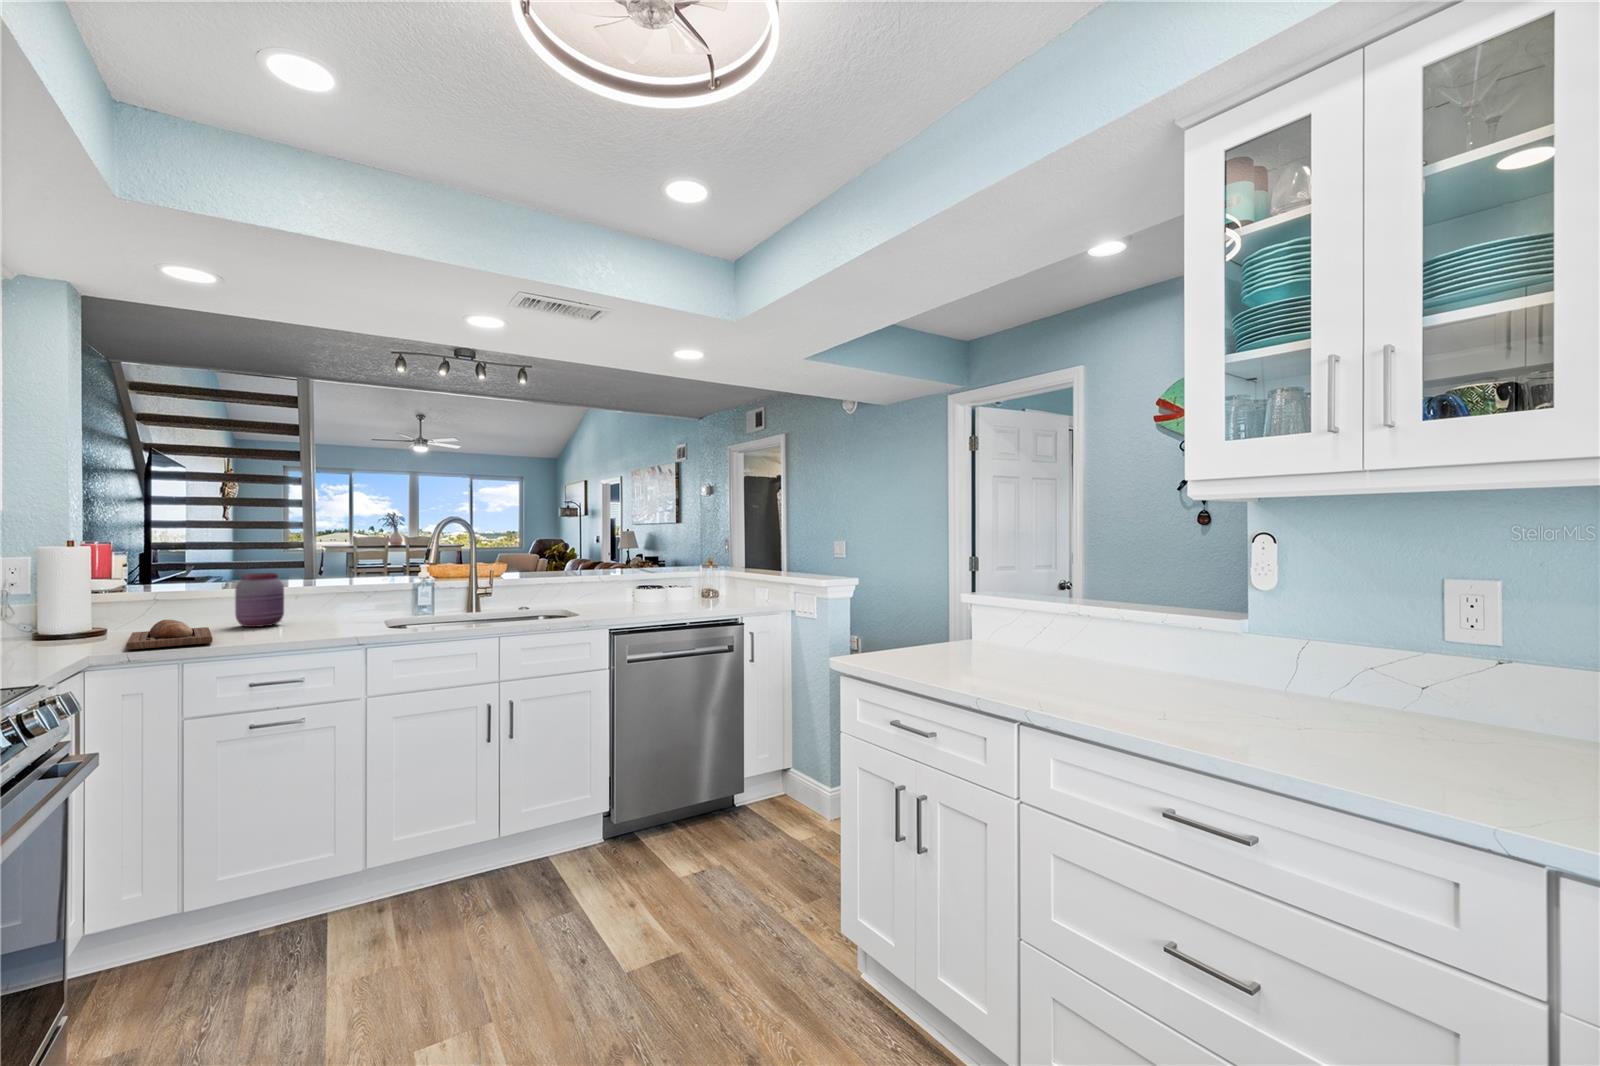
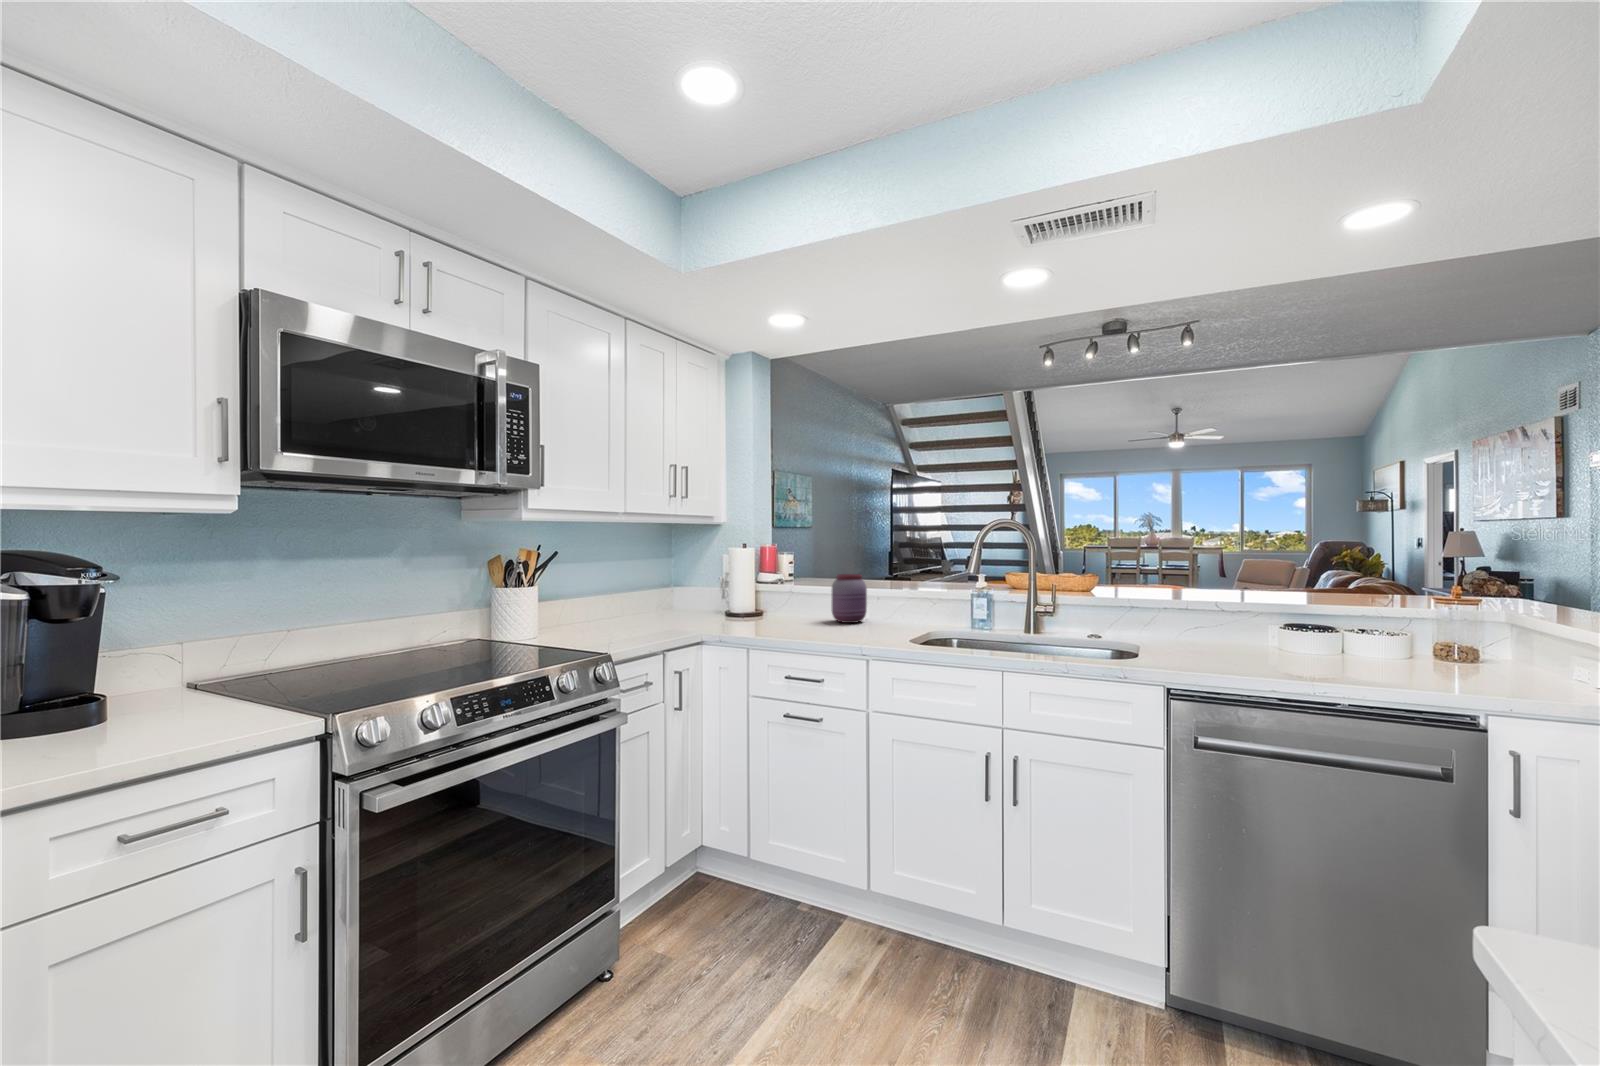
bread loaf: present [126,620,213,649] -> none [729,609,808,633]

